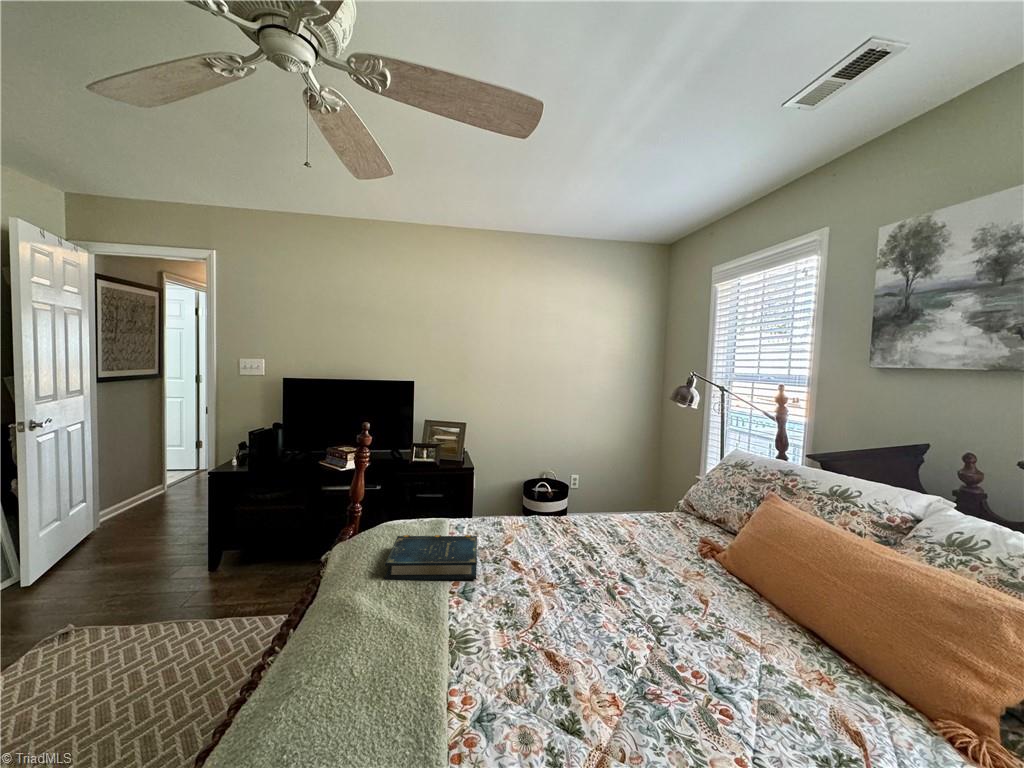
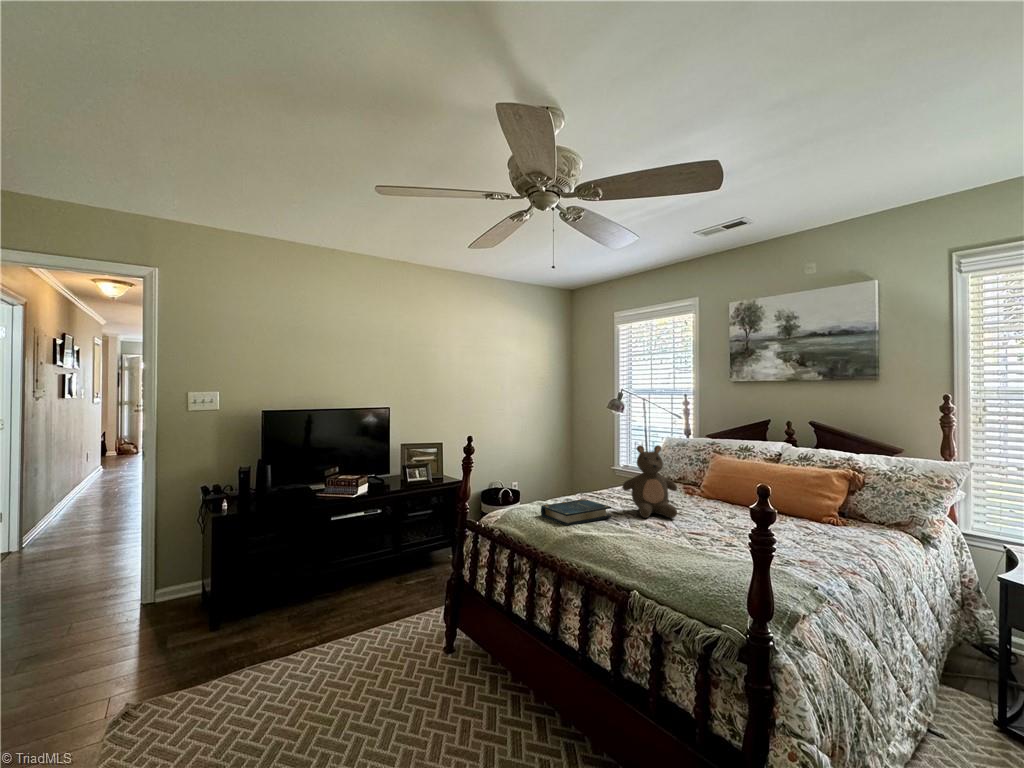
stuffed bear: none [523,470,616,608] -> present [622,445,677,518]

